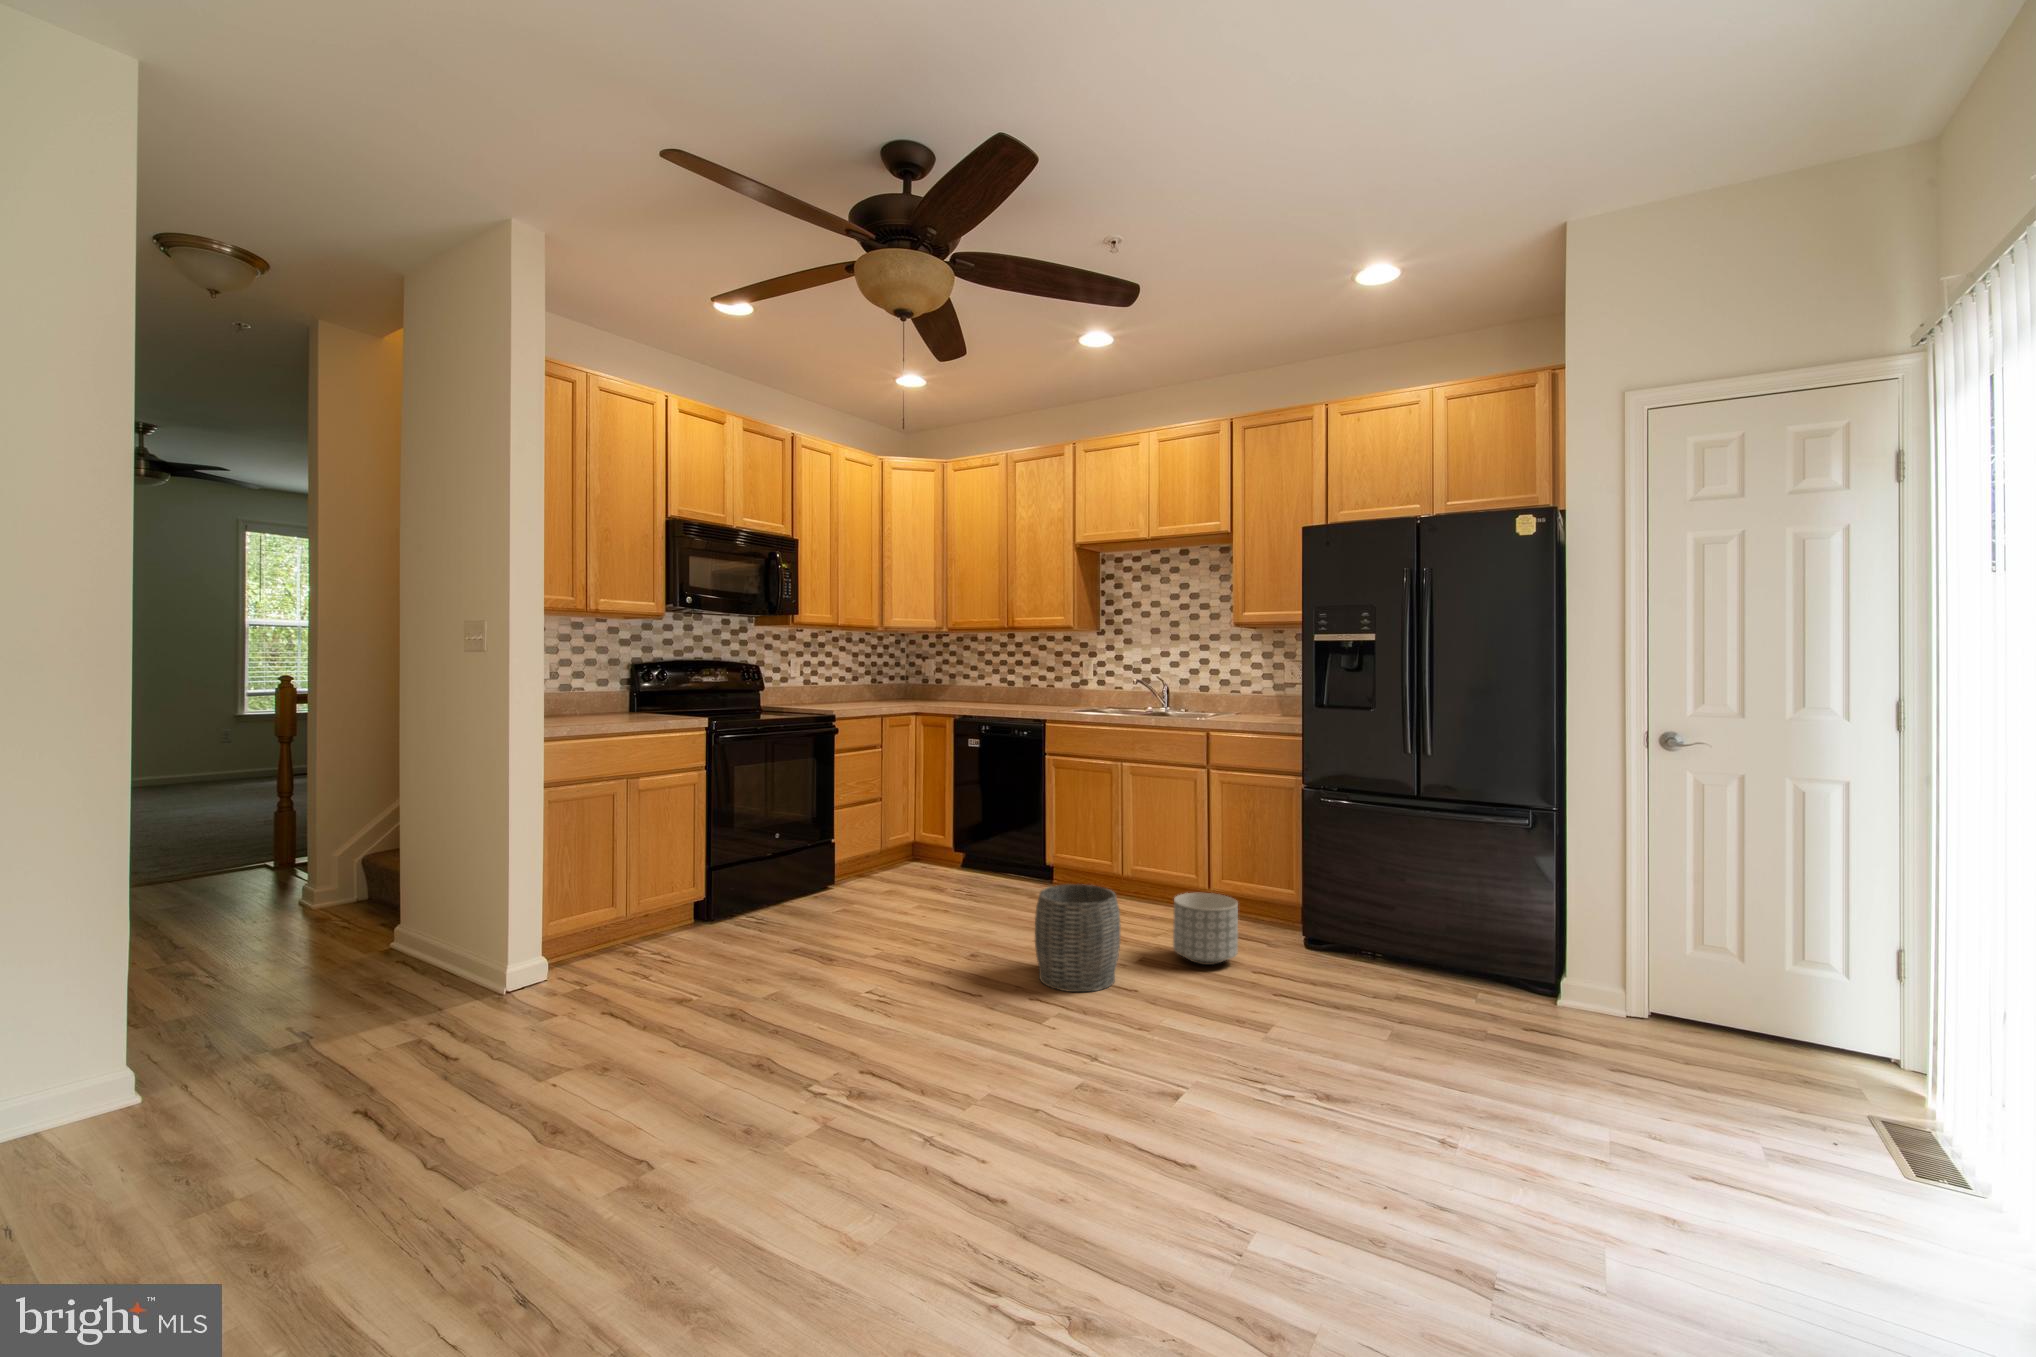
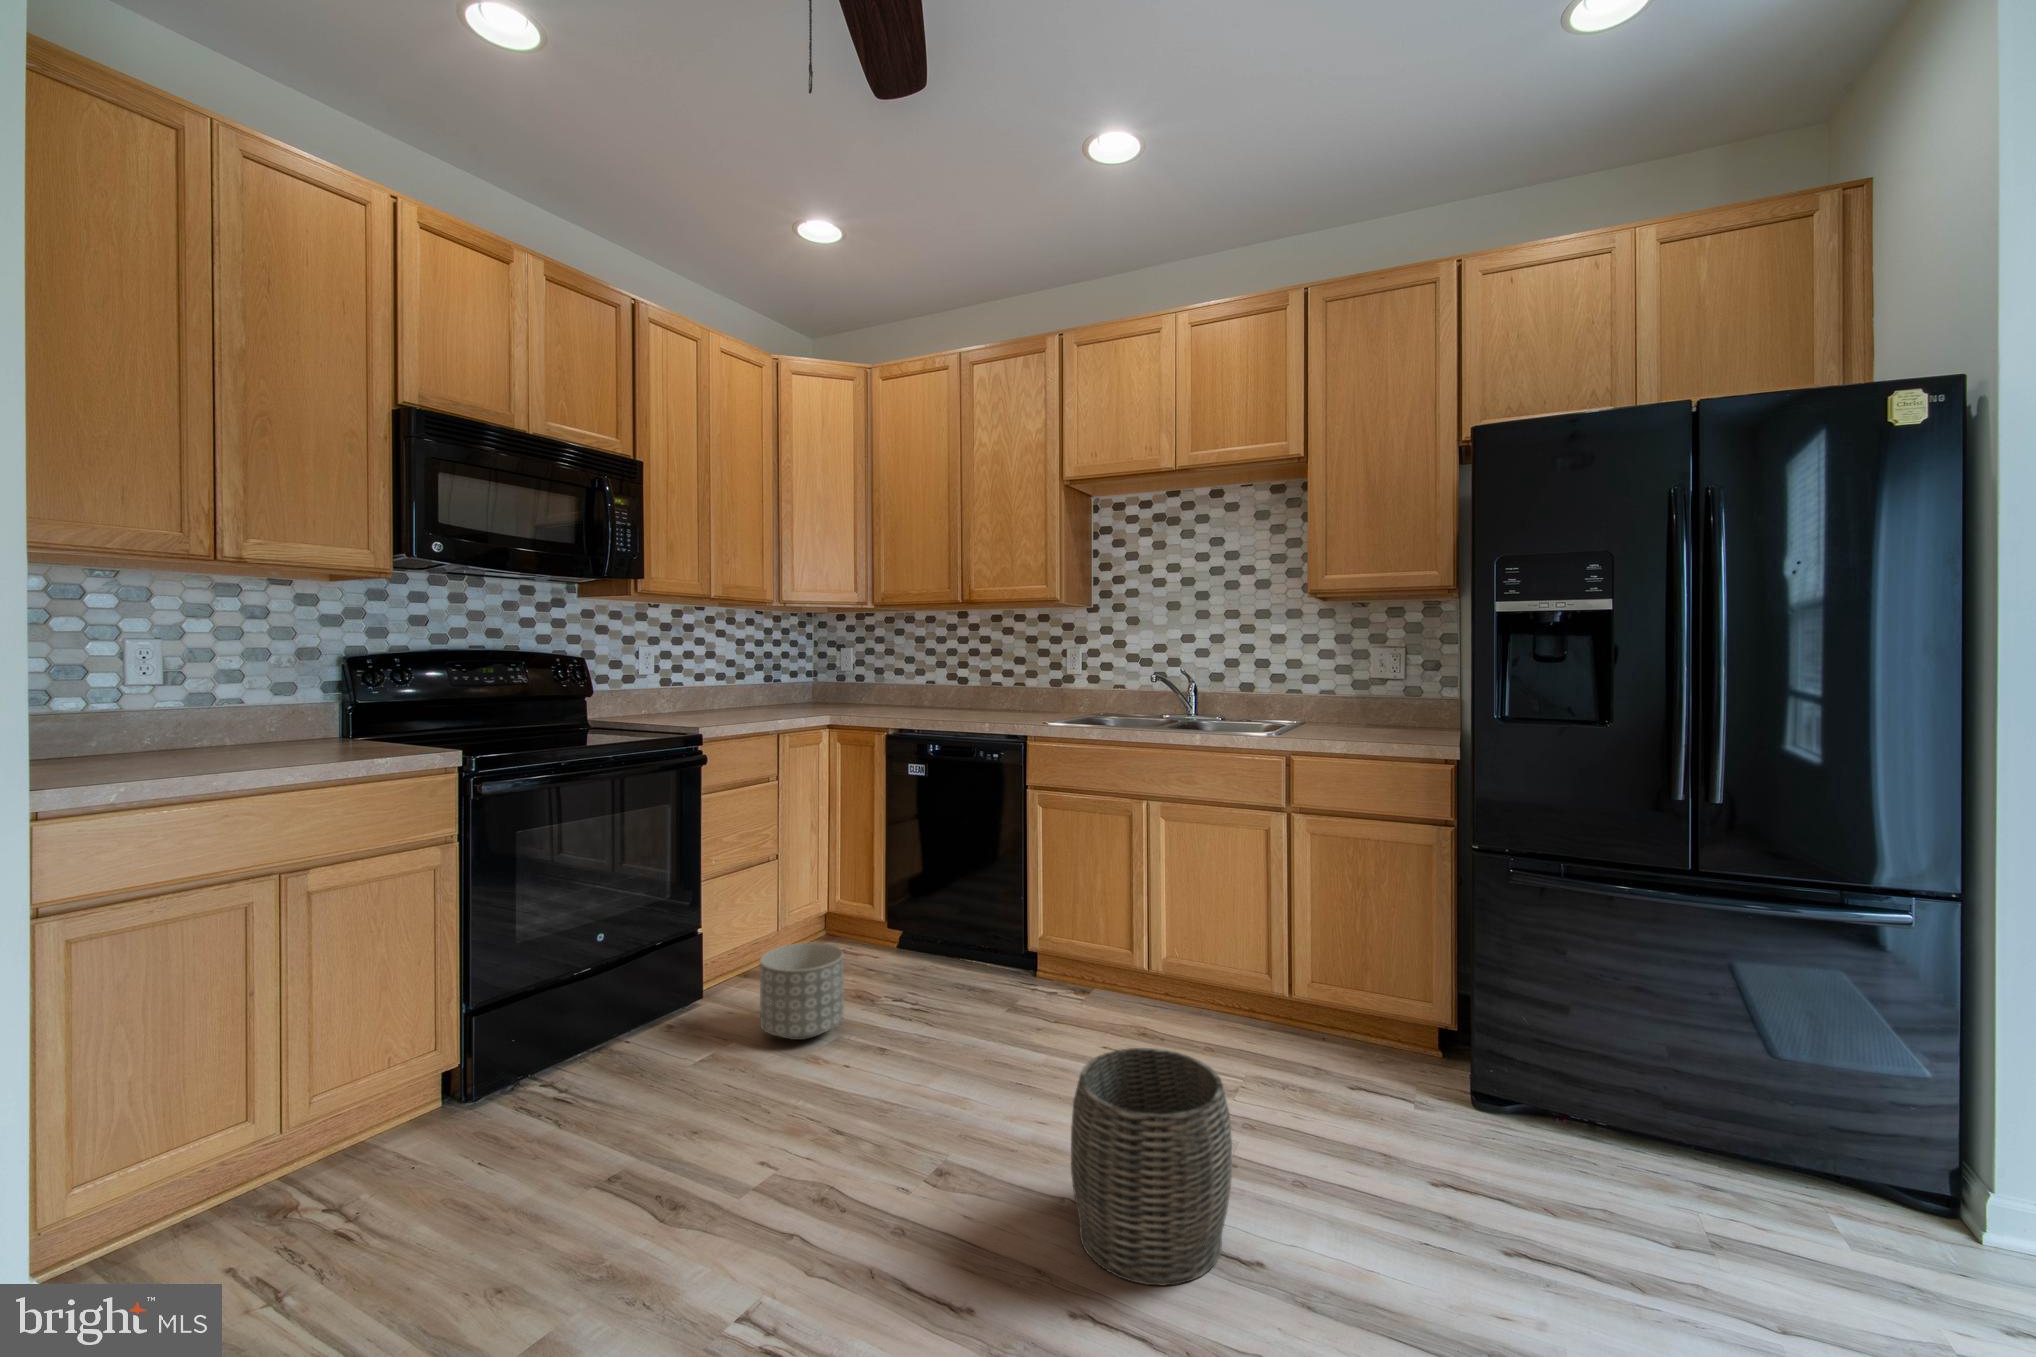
planter: present [1173,893,1238,965] -> present [760,943,844,1040]

